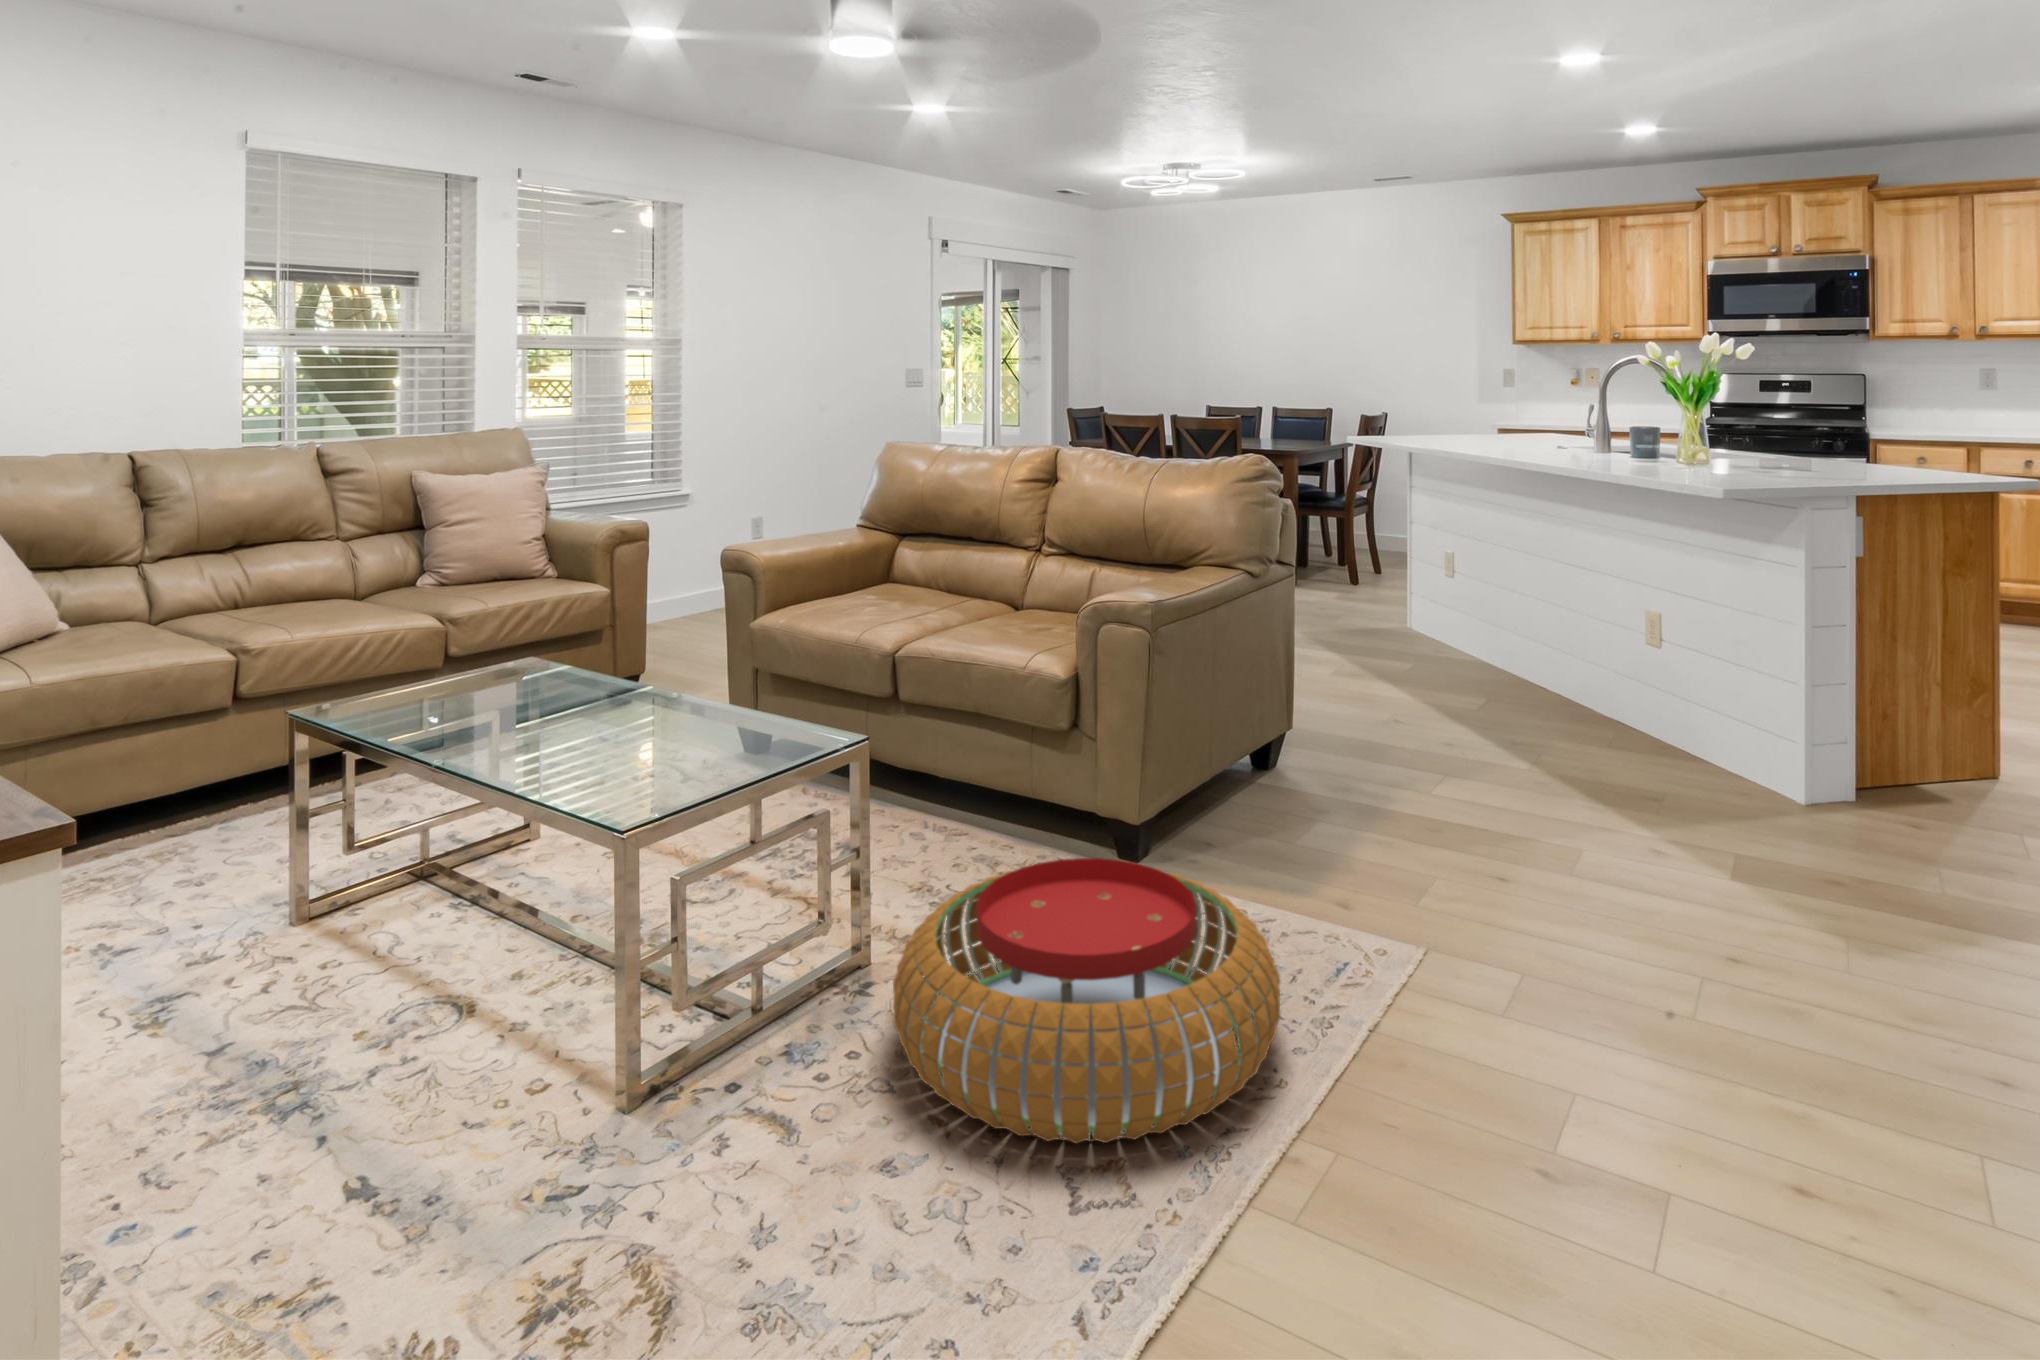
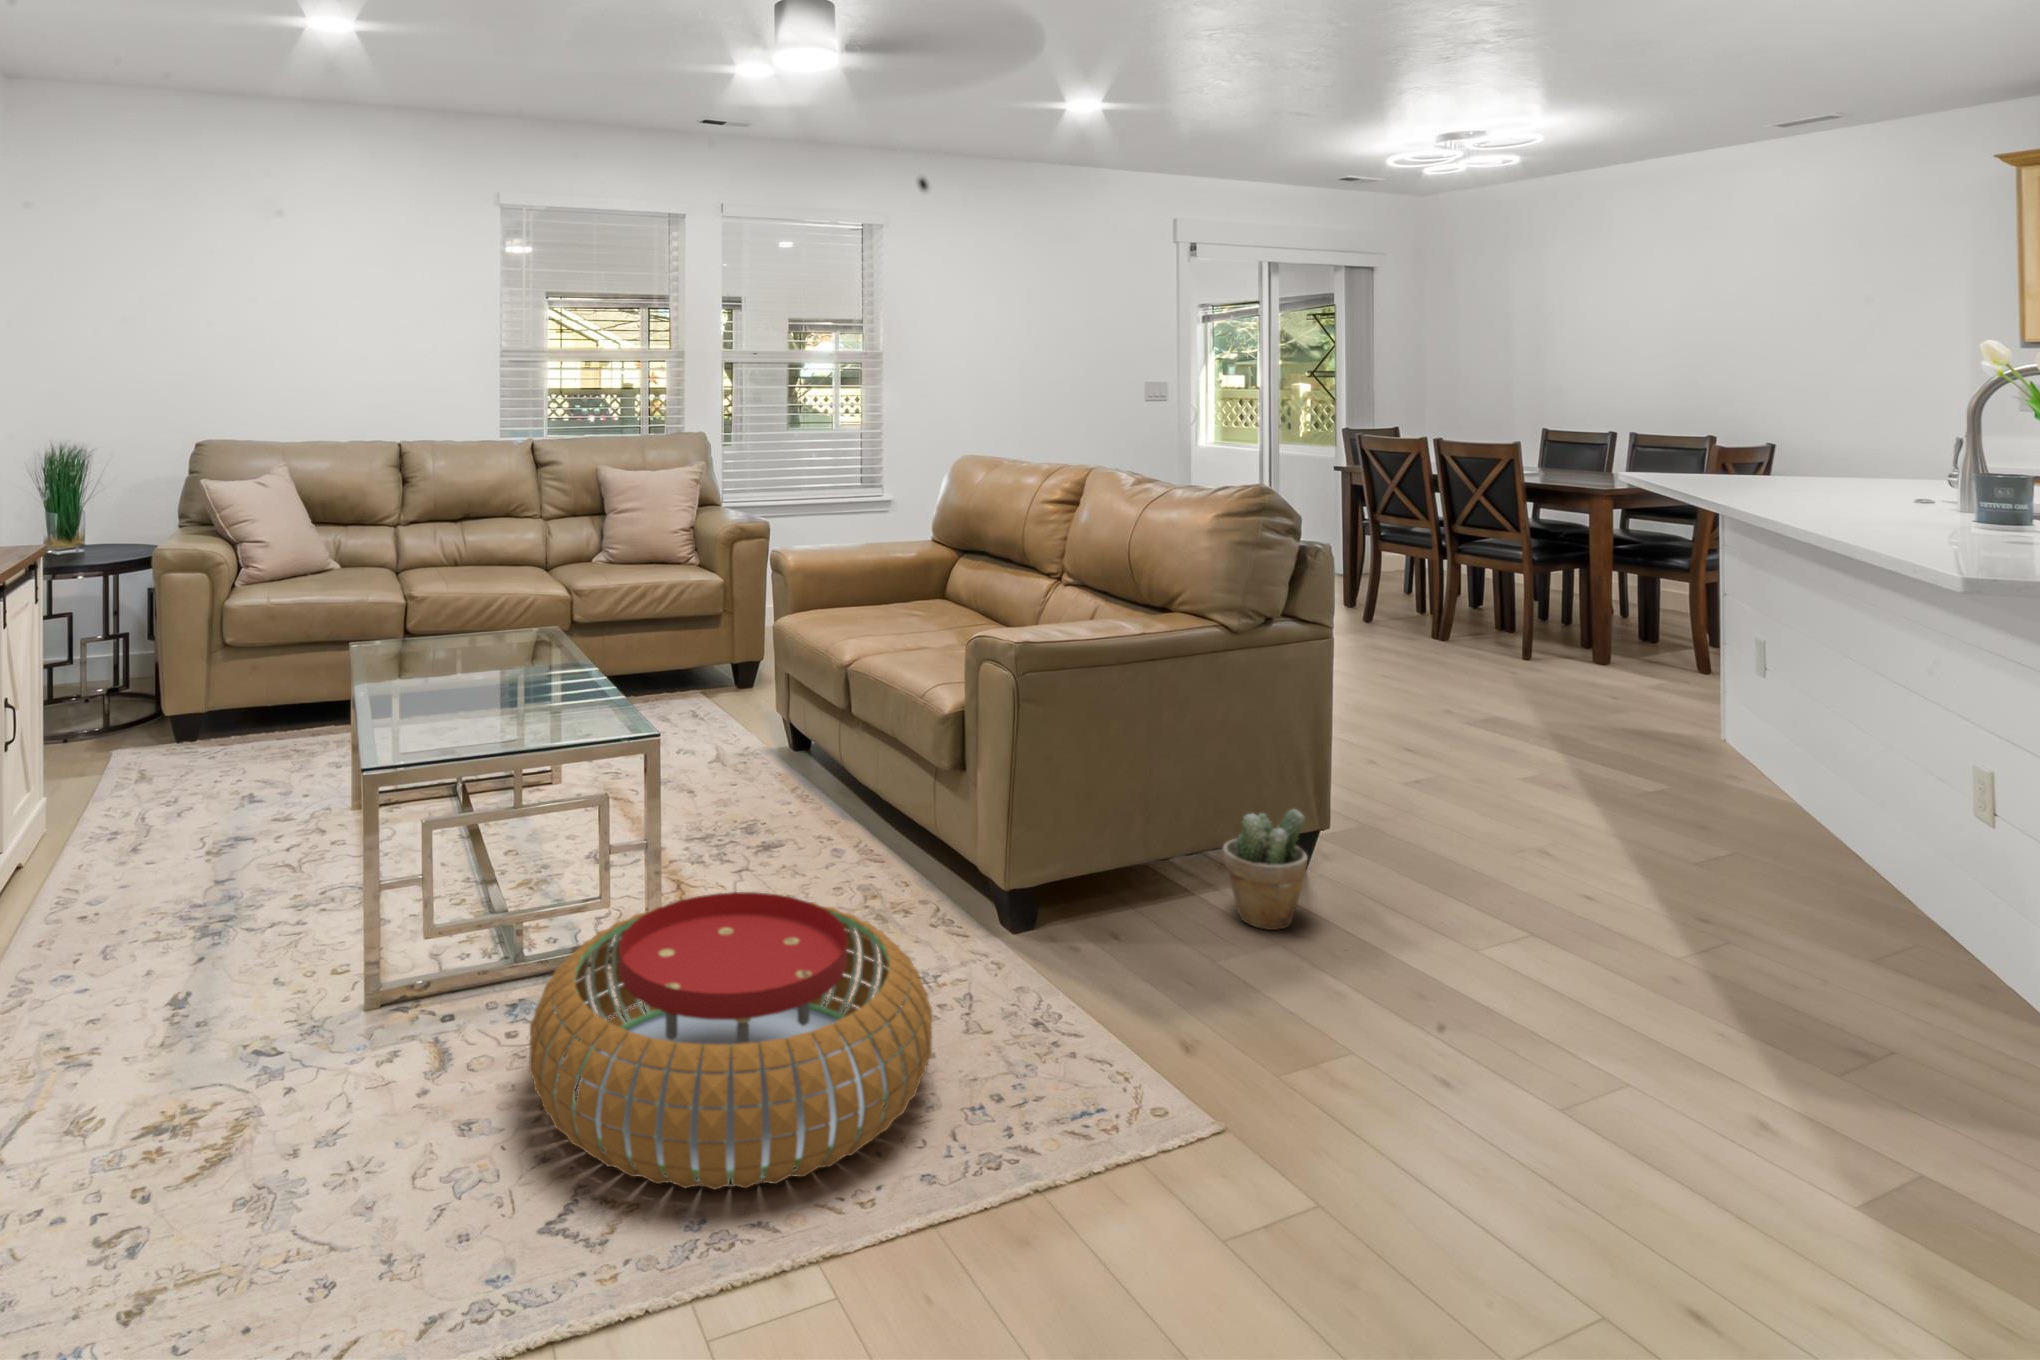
potted plant: none [1270,711,1337,812] -> present [1223,809,1307,930]

